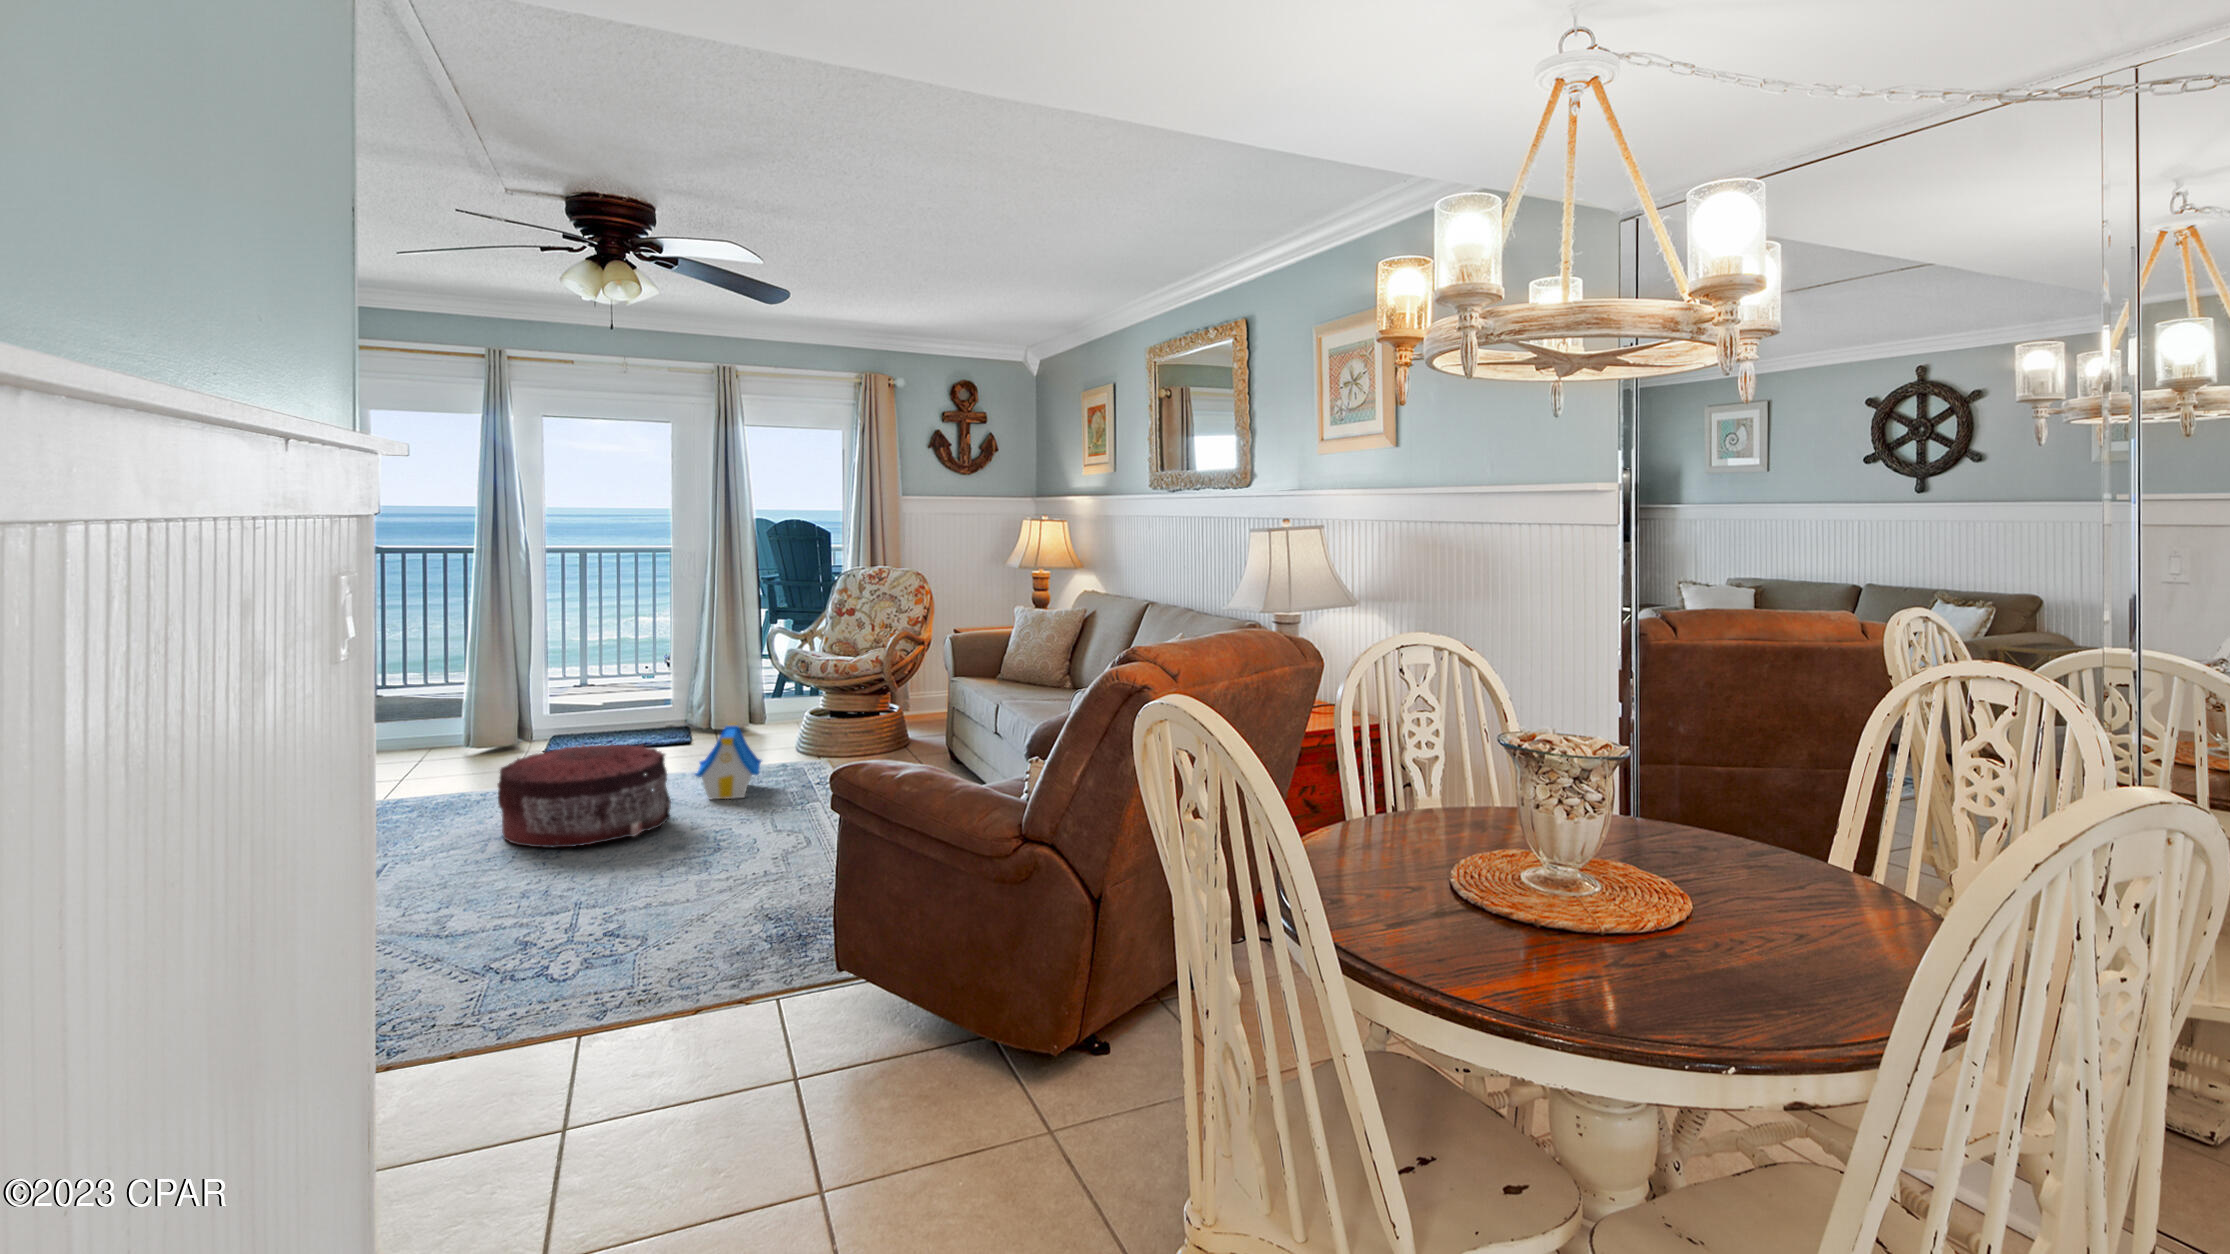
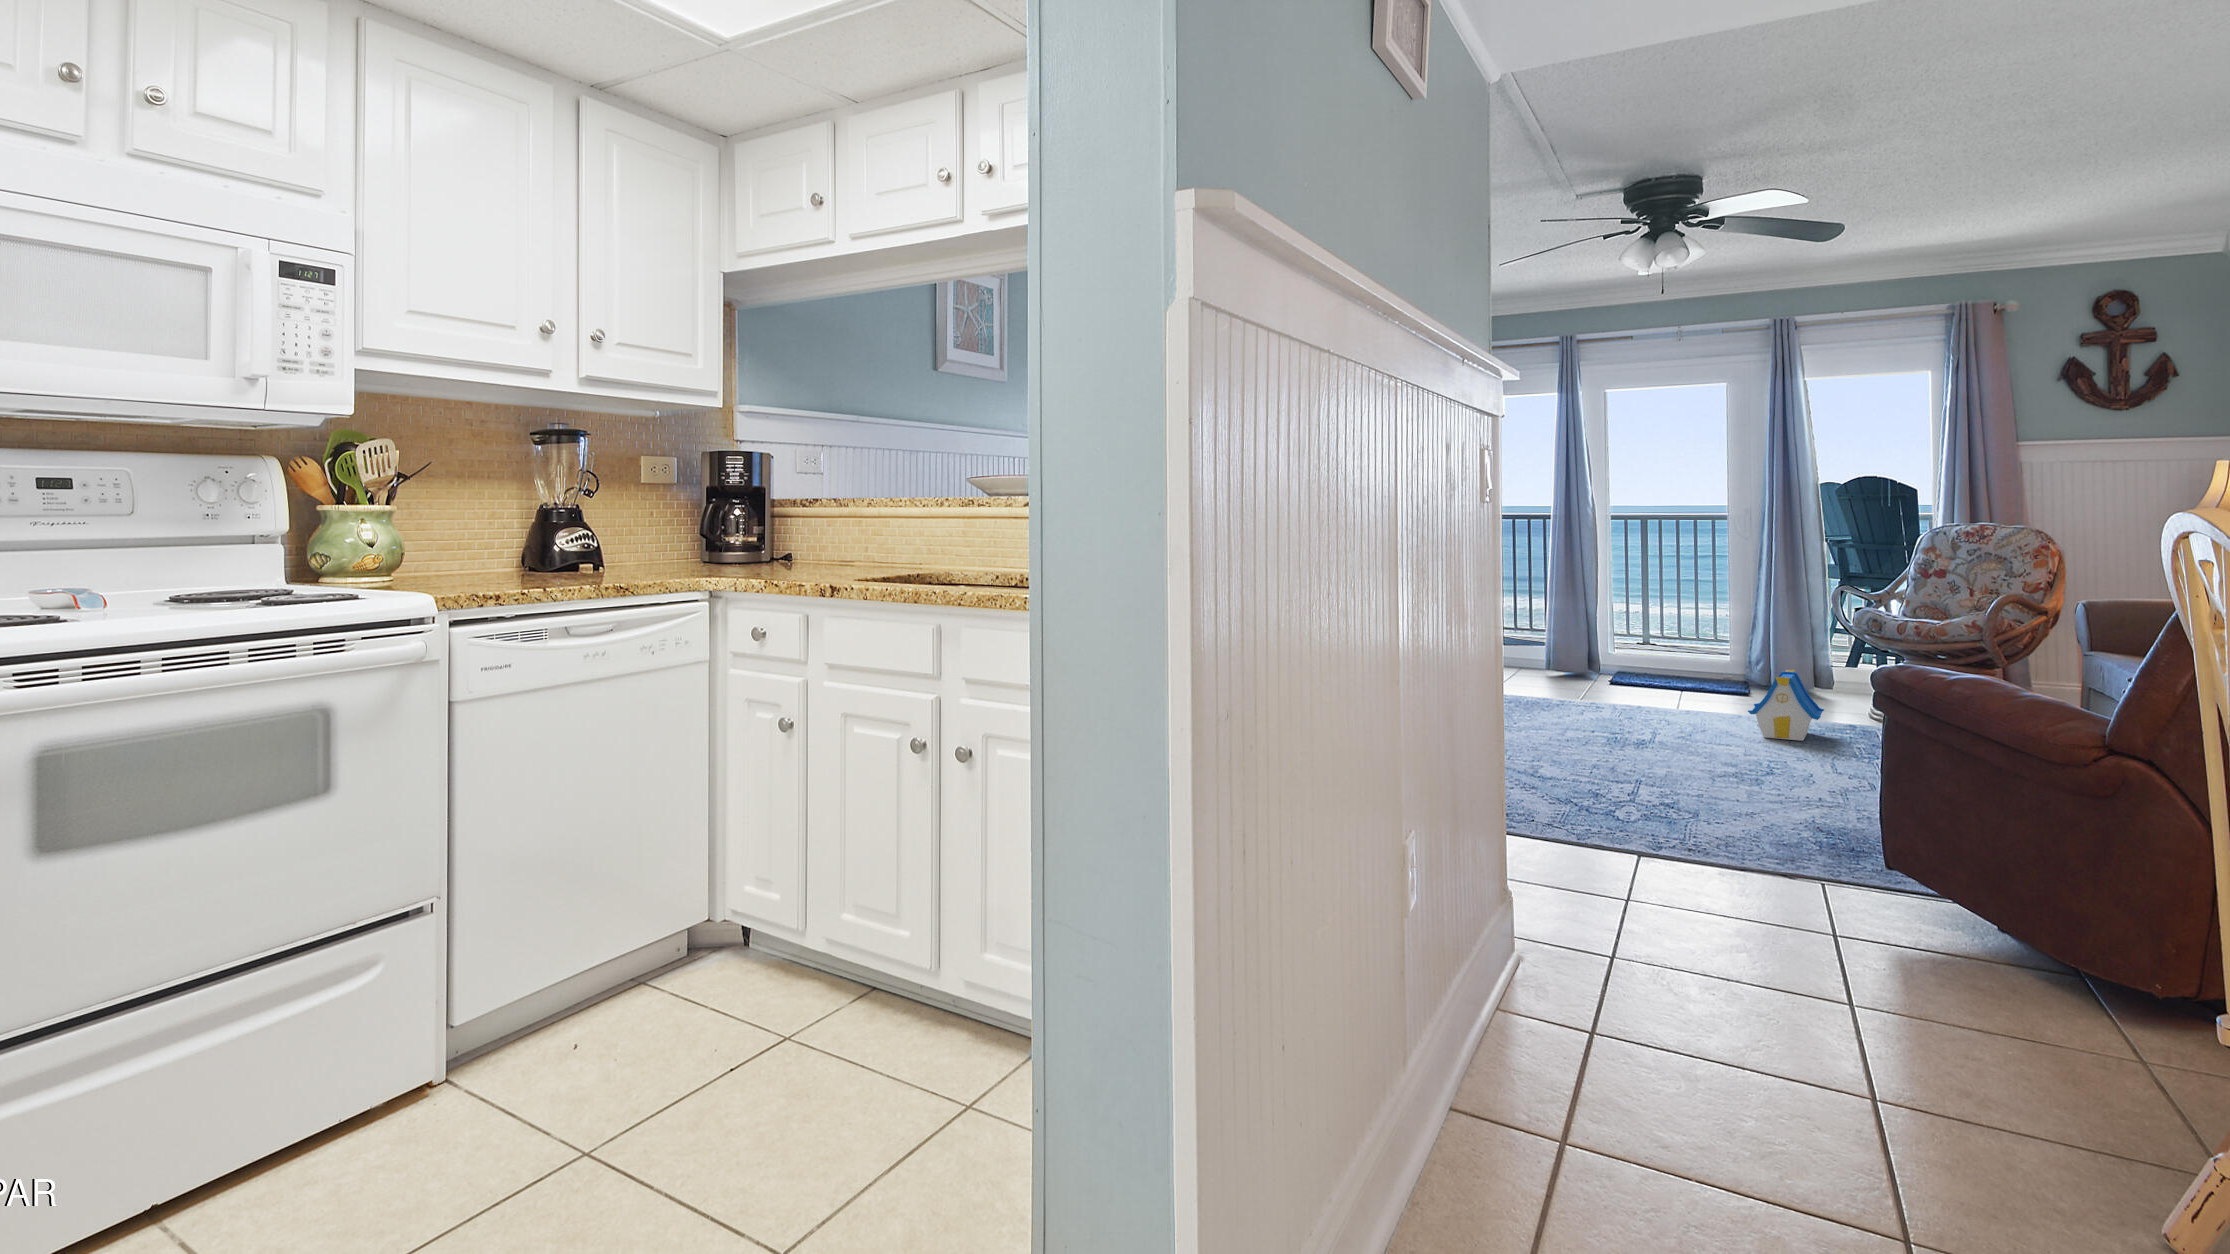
pouf: present [498,745,671,848] -> none [1570,669,1724,749]

